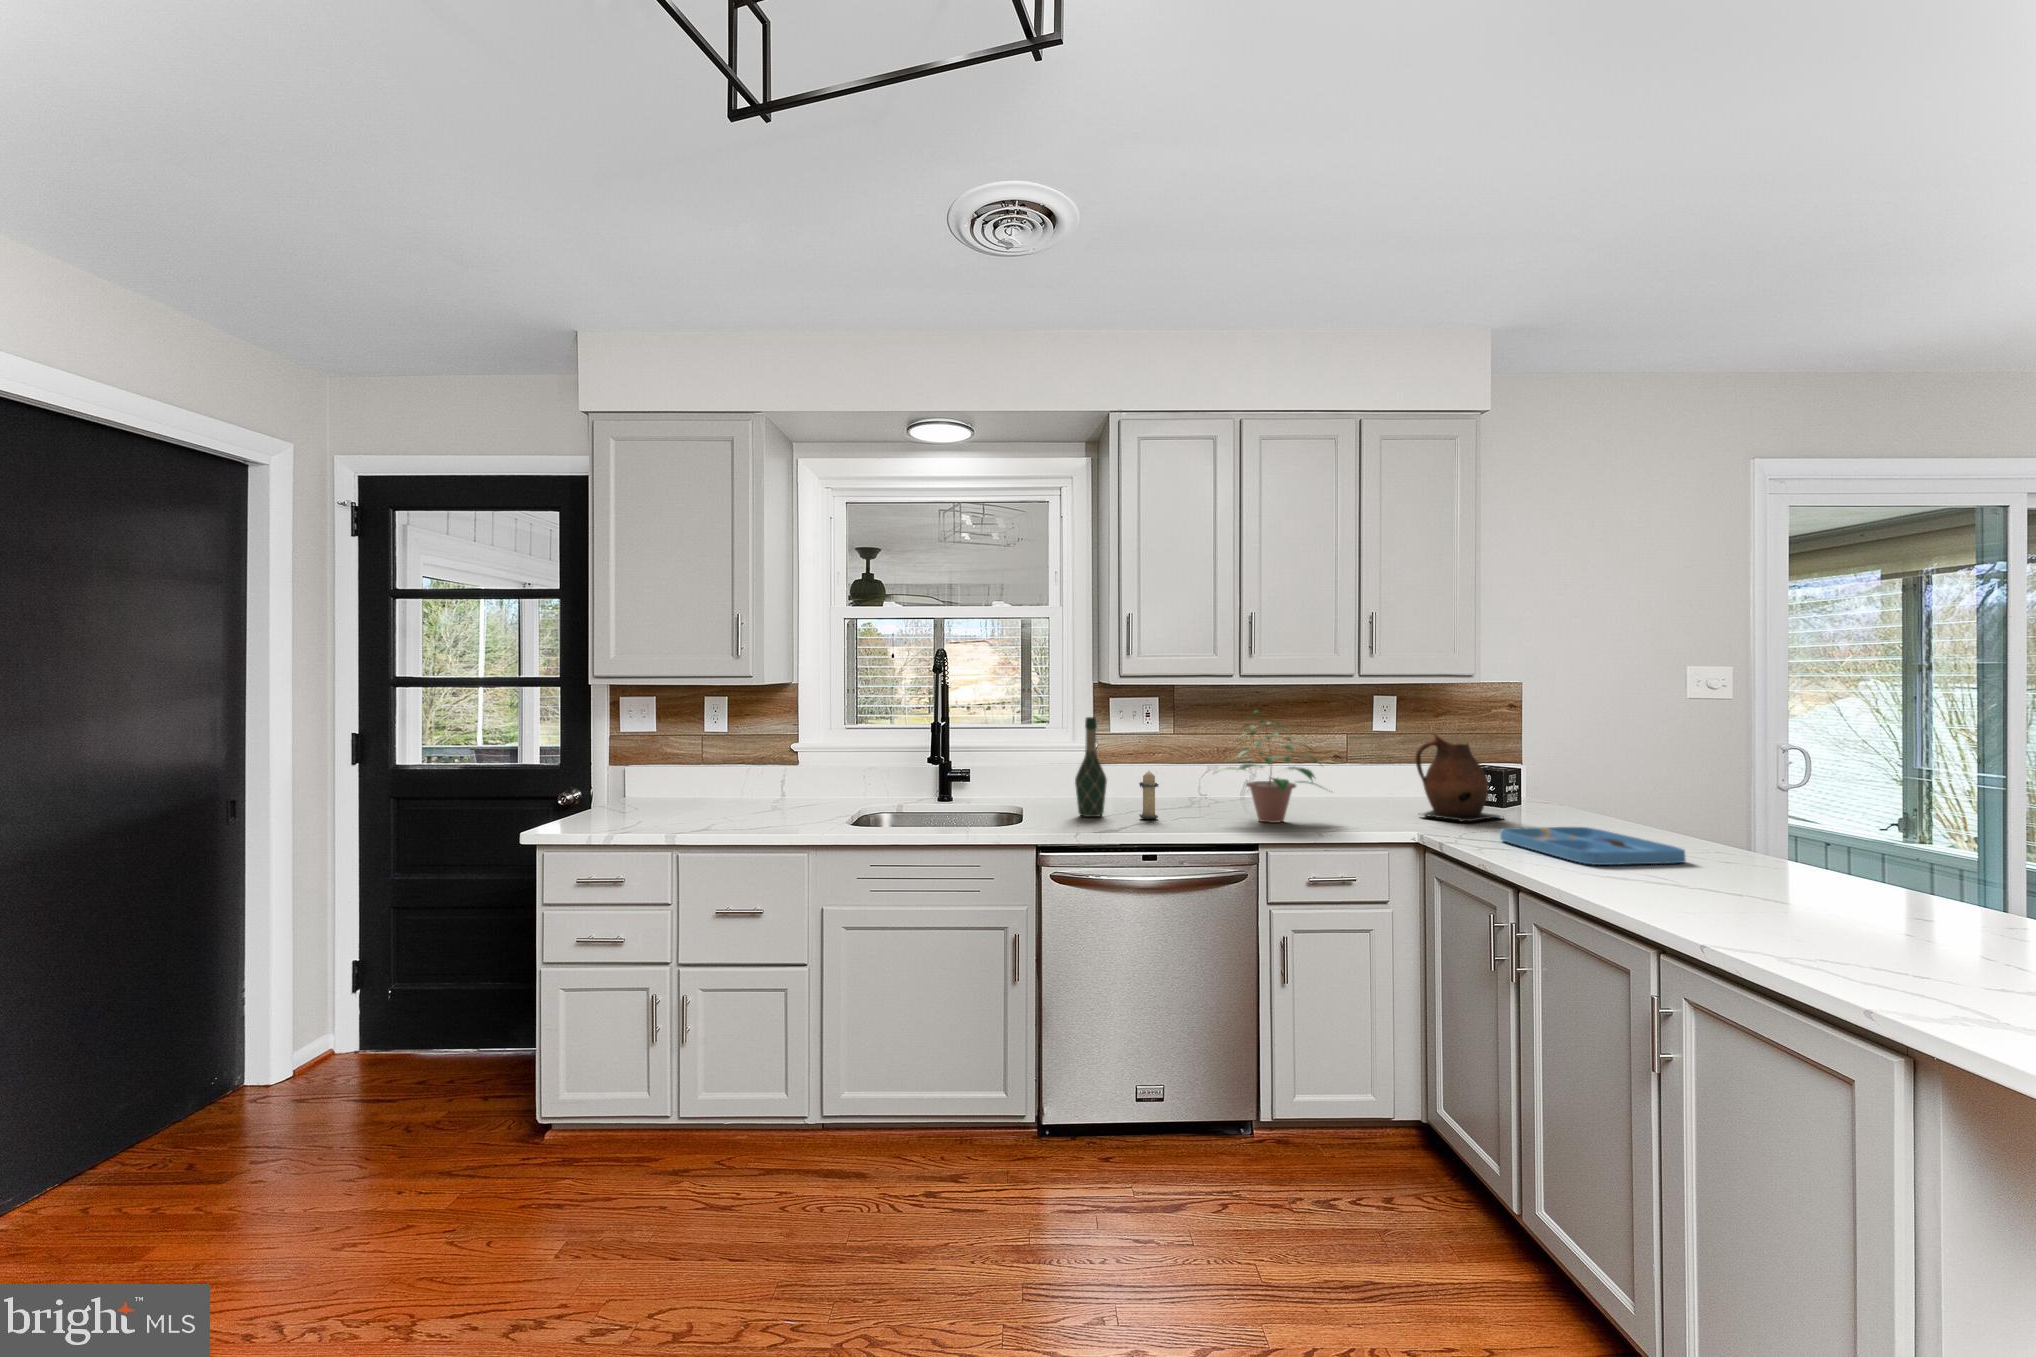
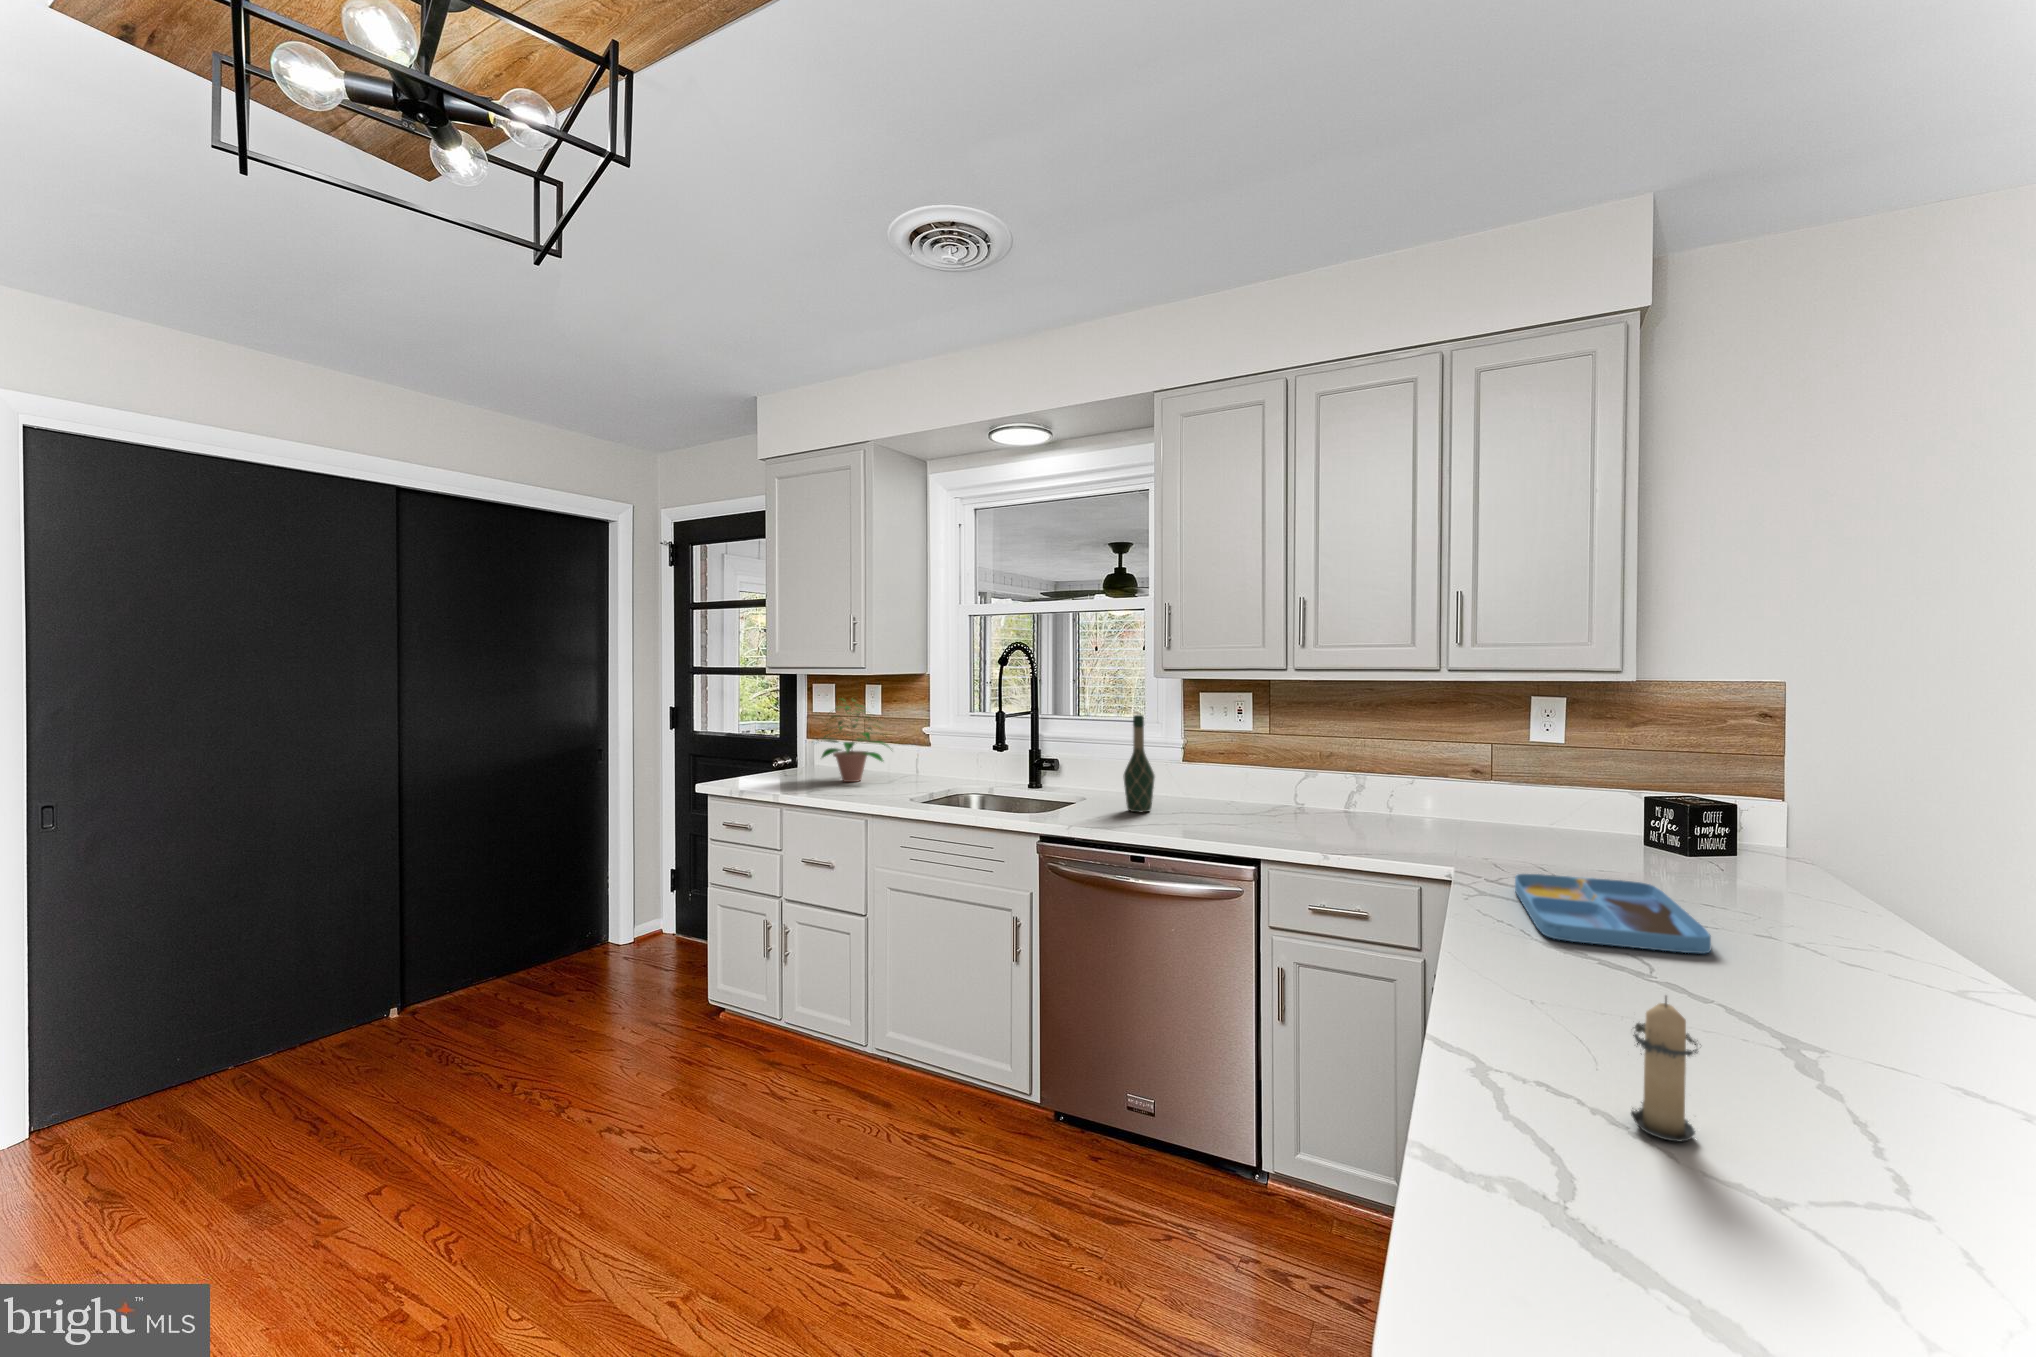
potted plant: present [1216,711,1318,823] -> present [818,699,892,782]
ceramic pitcher: present [1415,733,1501,822] -> none [1492,746,1604,857]
candle: present [1139,771,1159,819] -> present [1631,996,1701,1141]

